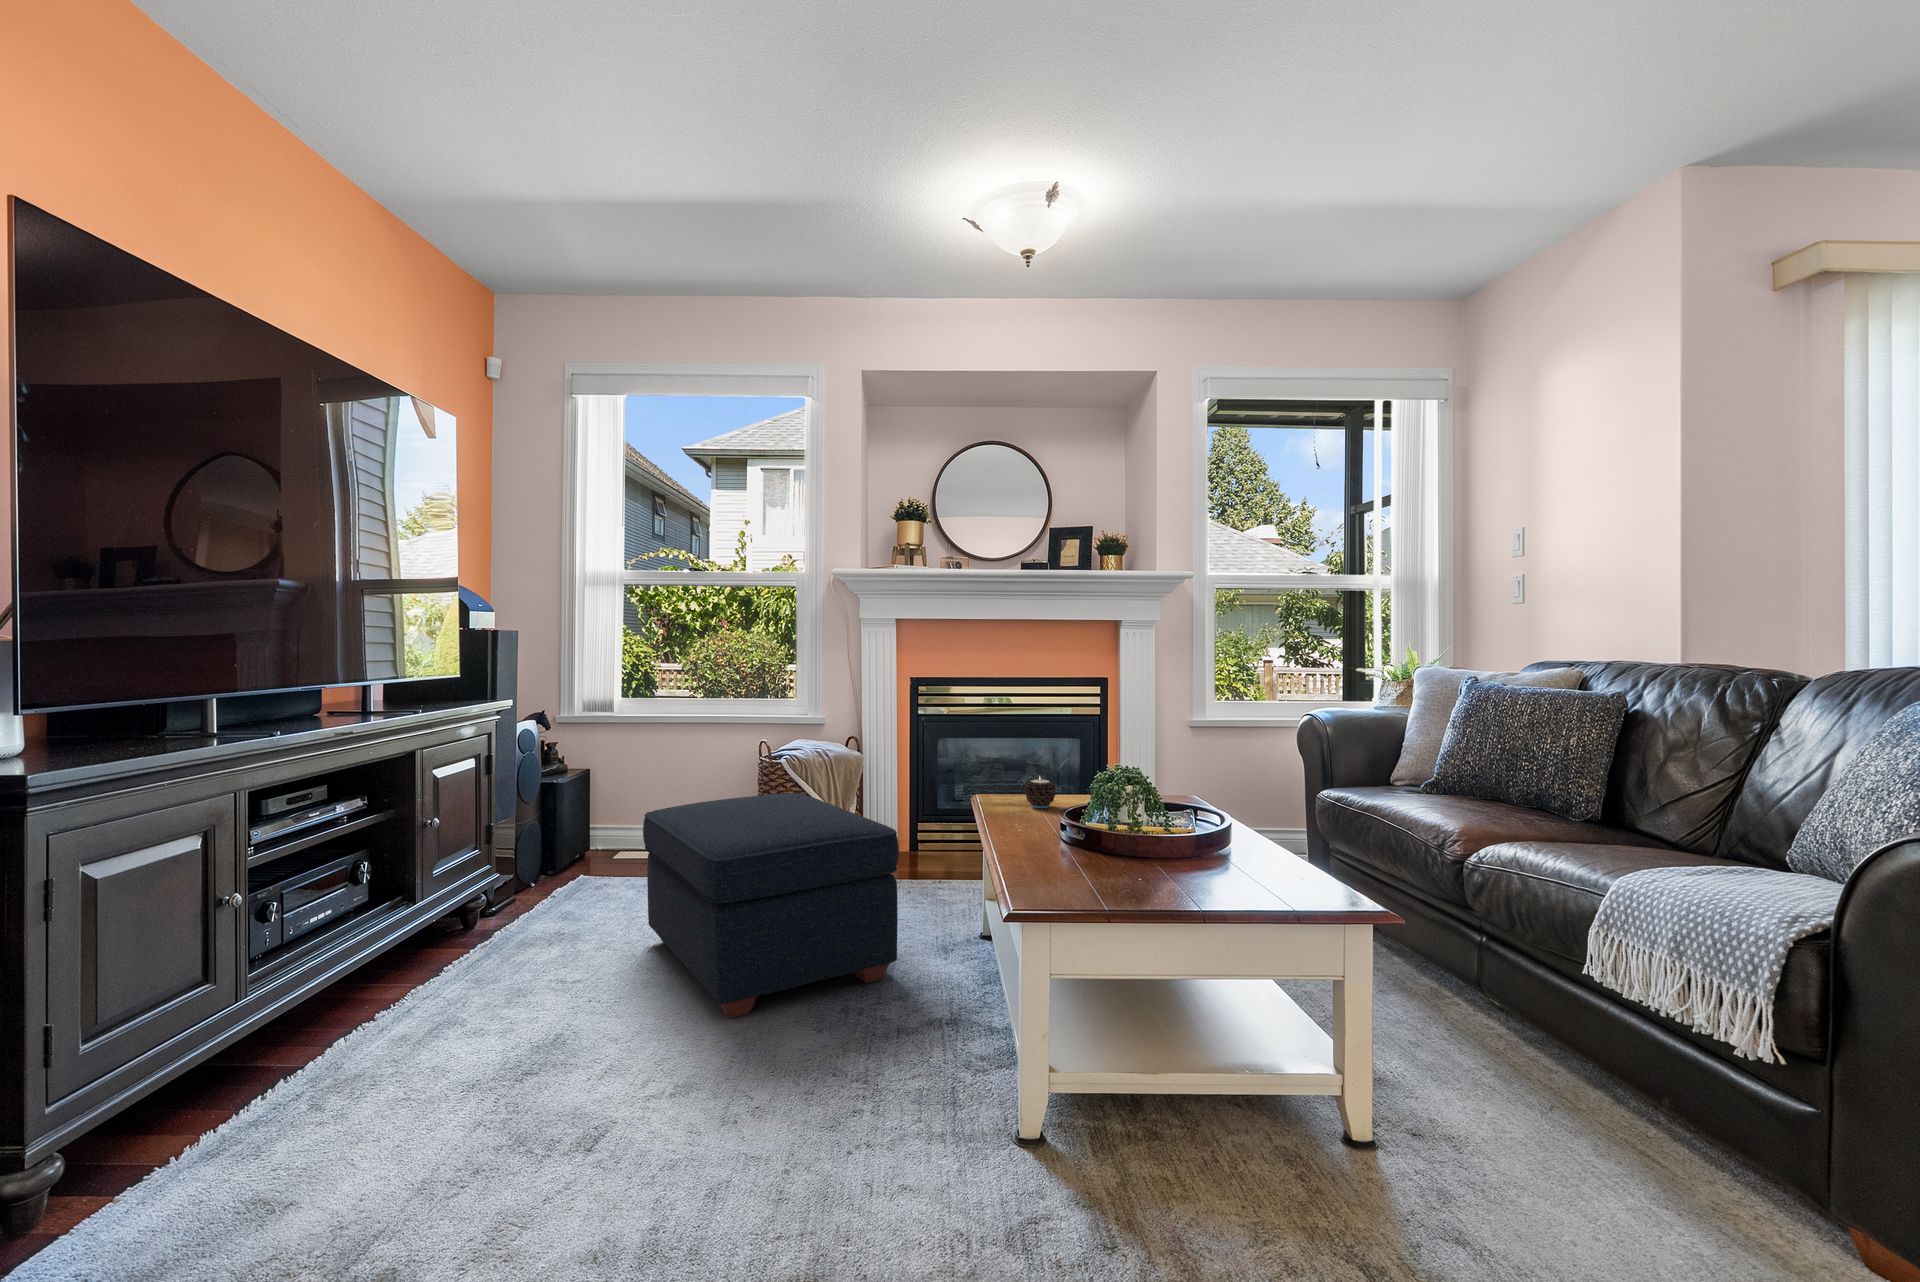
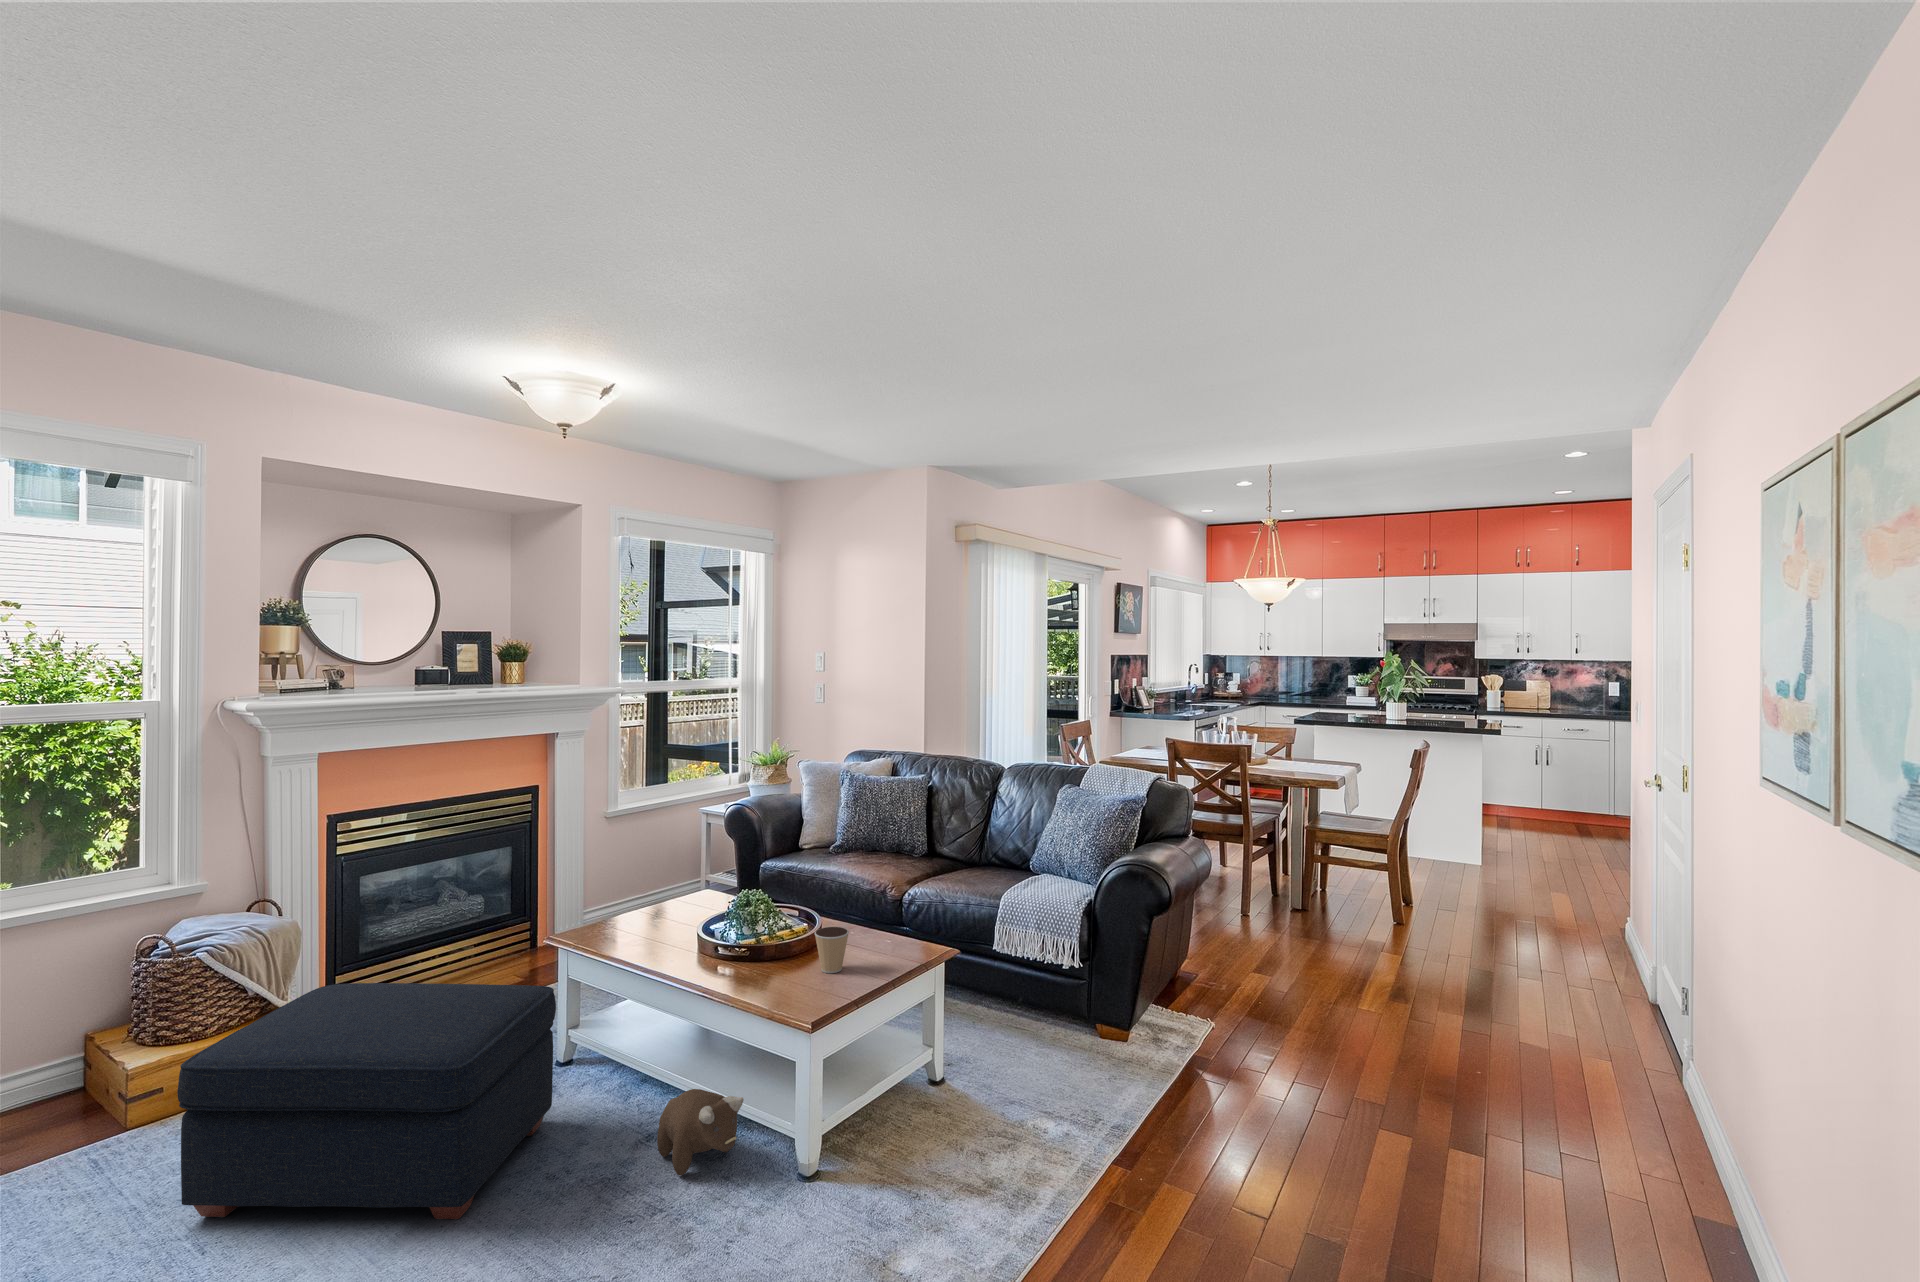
candle: present [1024,777,1056,808] -> none [618,904,648,932]
coffee cup: none [1117,827,1173,896] -> present [815,927,849,973]
plush toy: none [881,984,977,1087] -> present [657,1089,744,1176]

